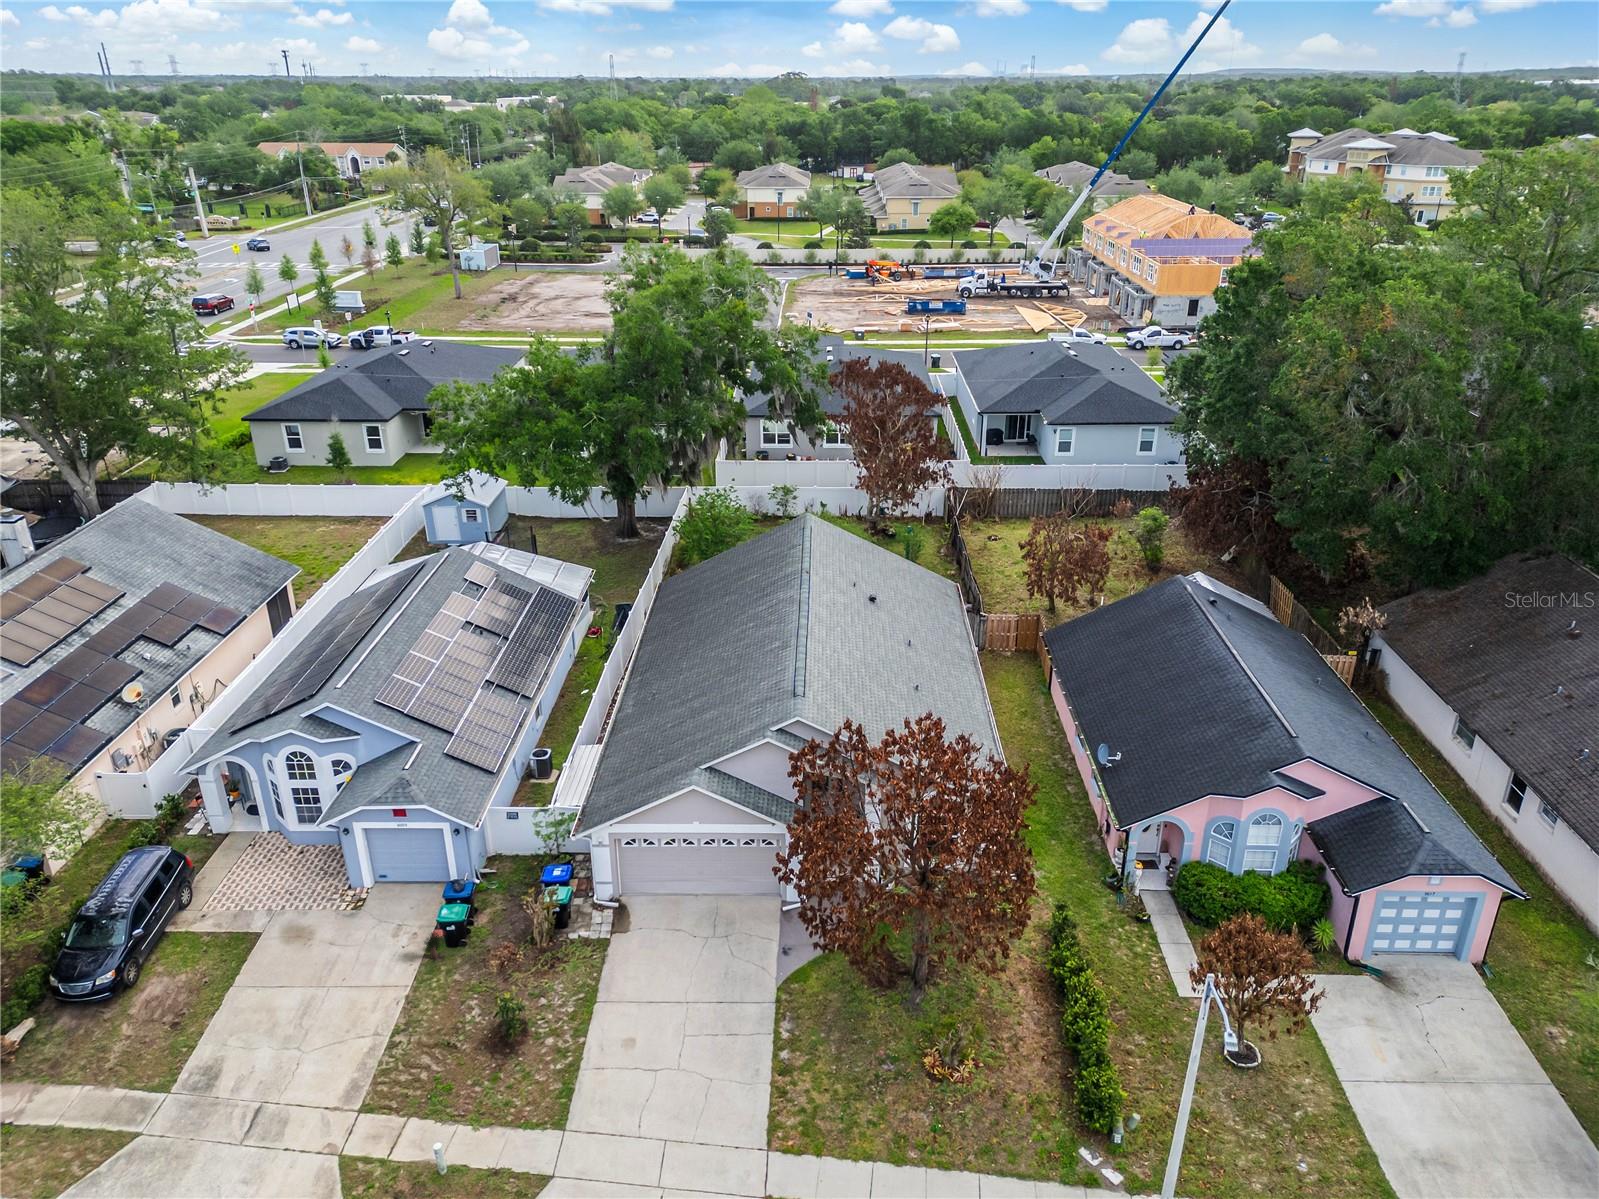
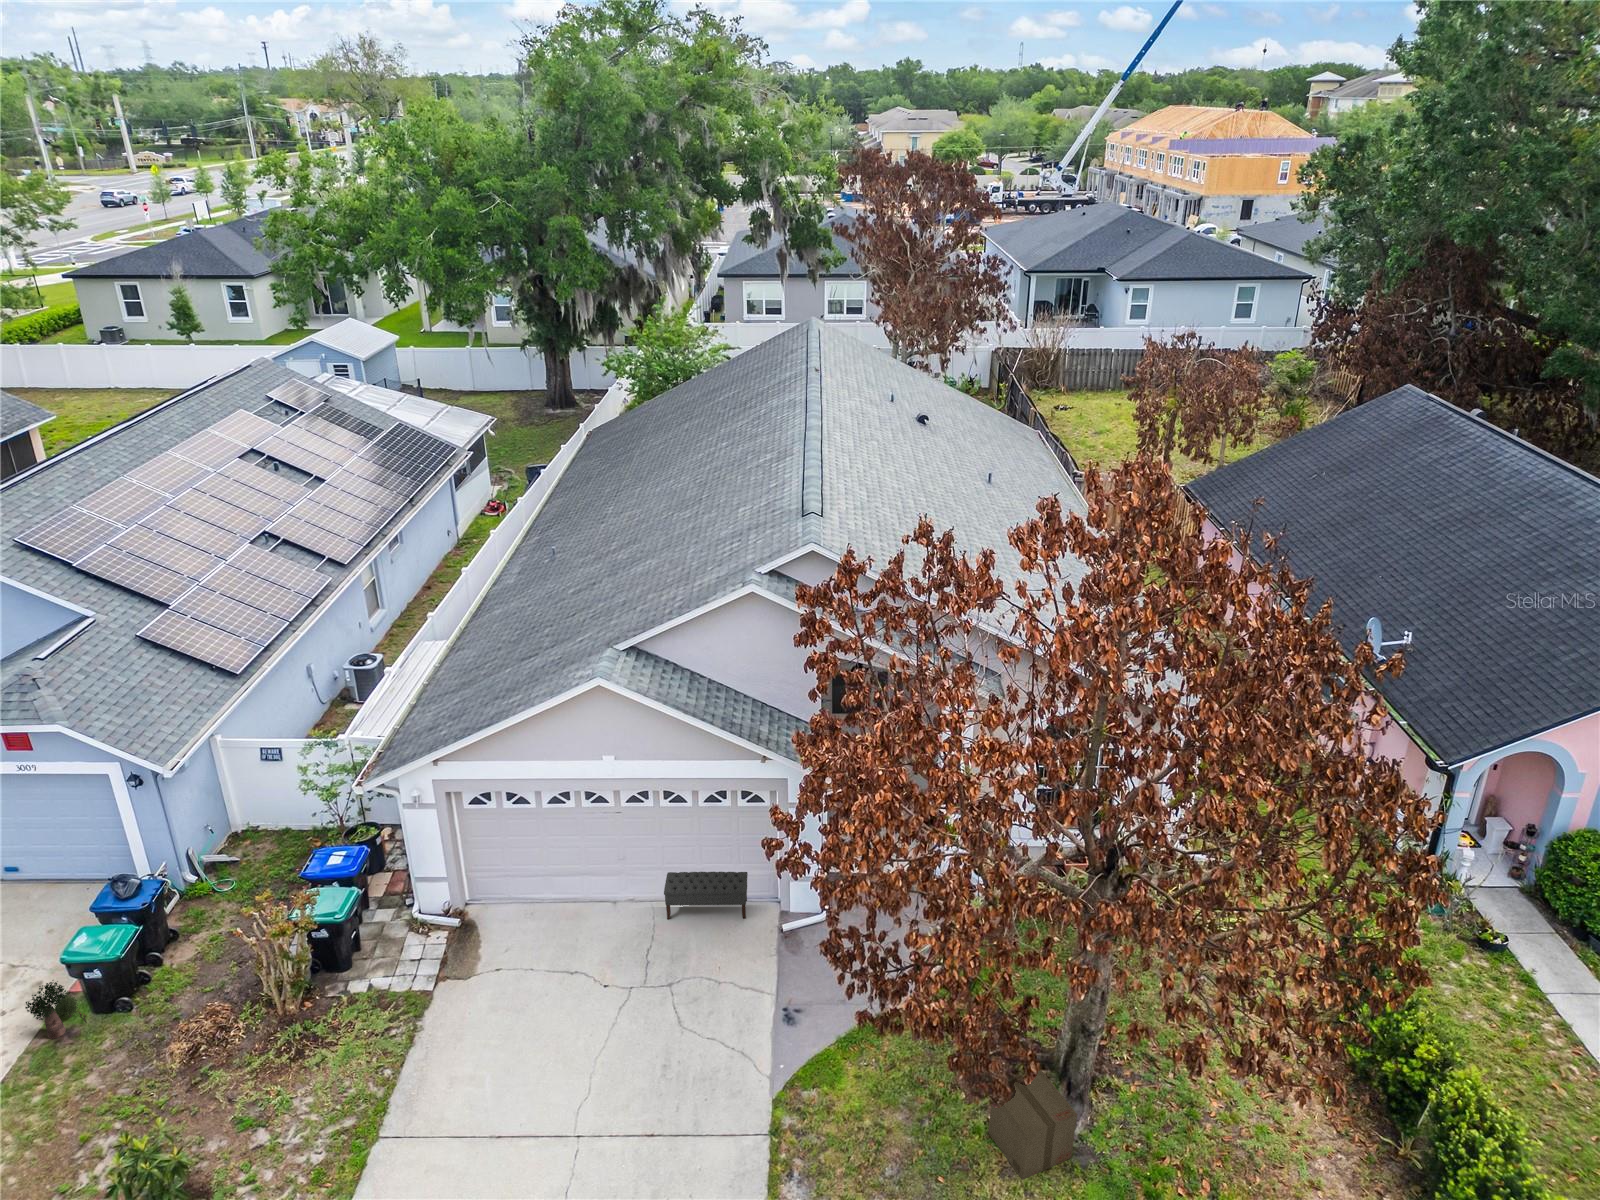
bench: none [723,881,766,905] -> present [664,872,748,919]
cardboard box: none [875,973,912,1019] -> present [988,1070,1078,1180]

